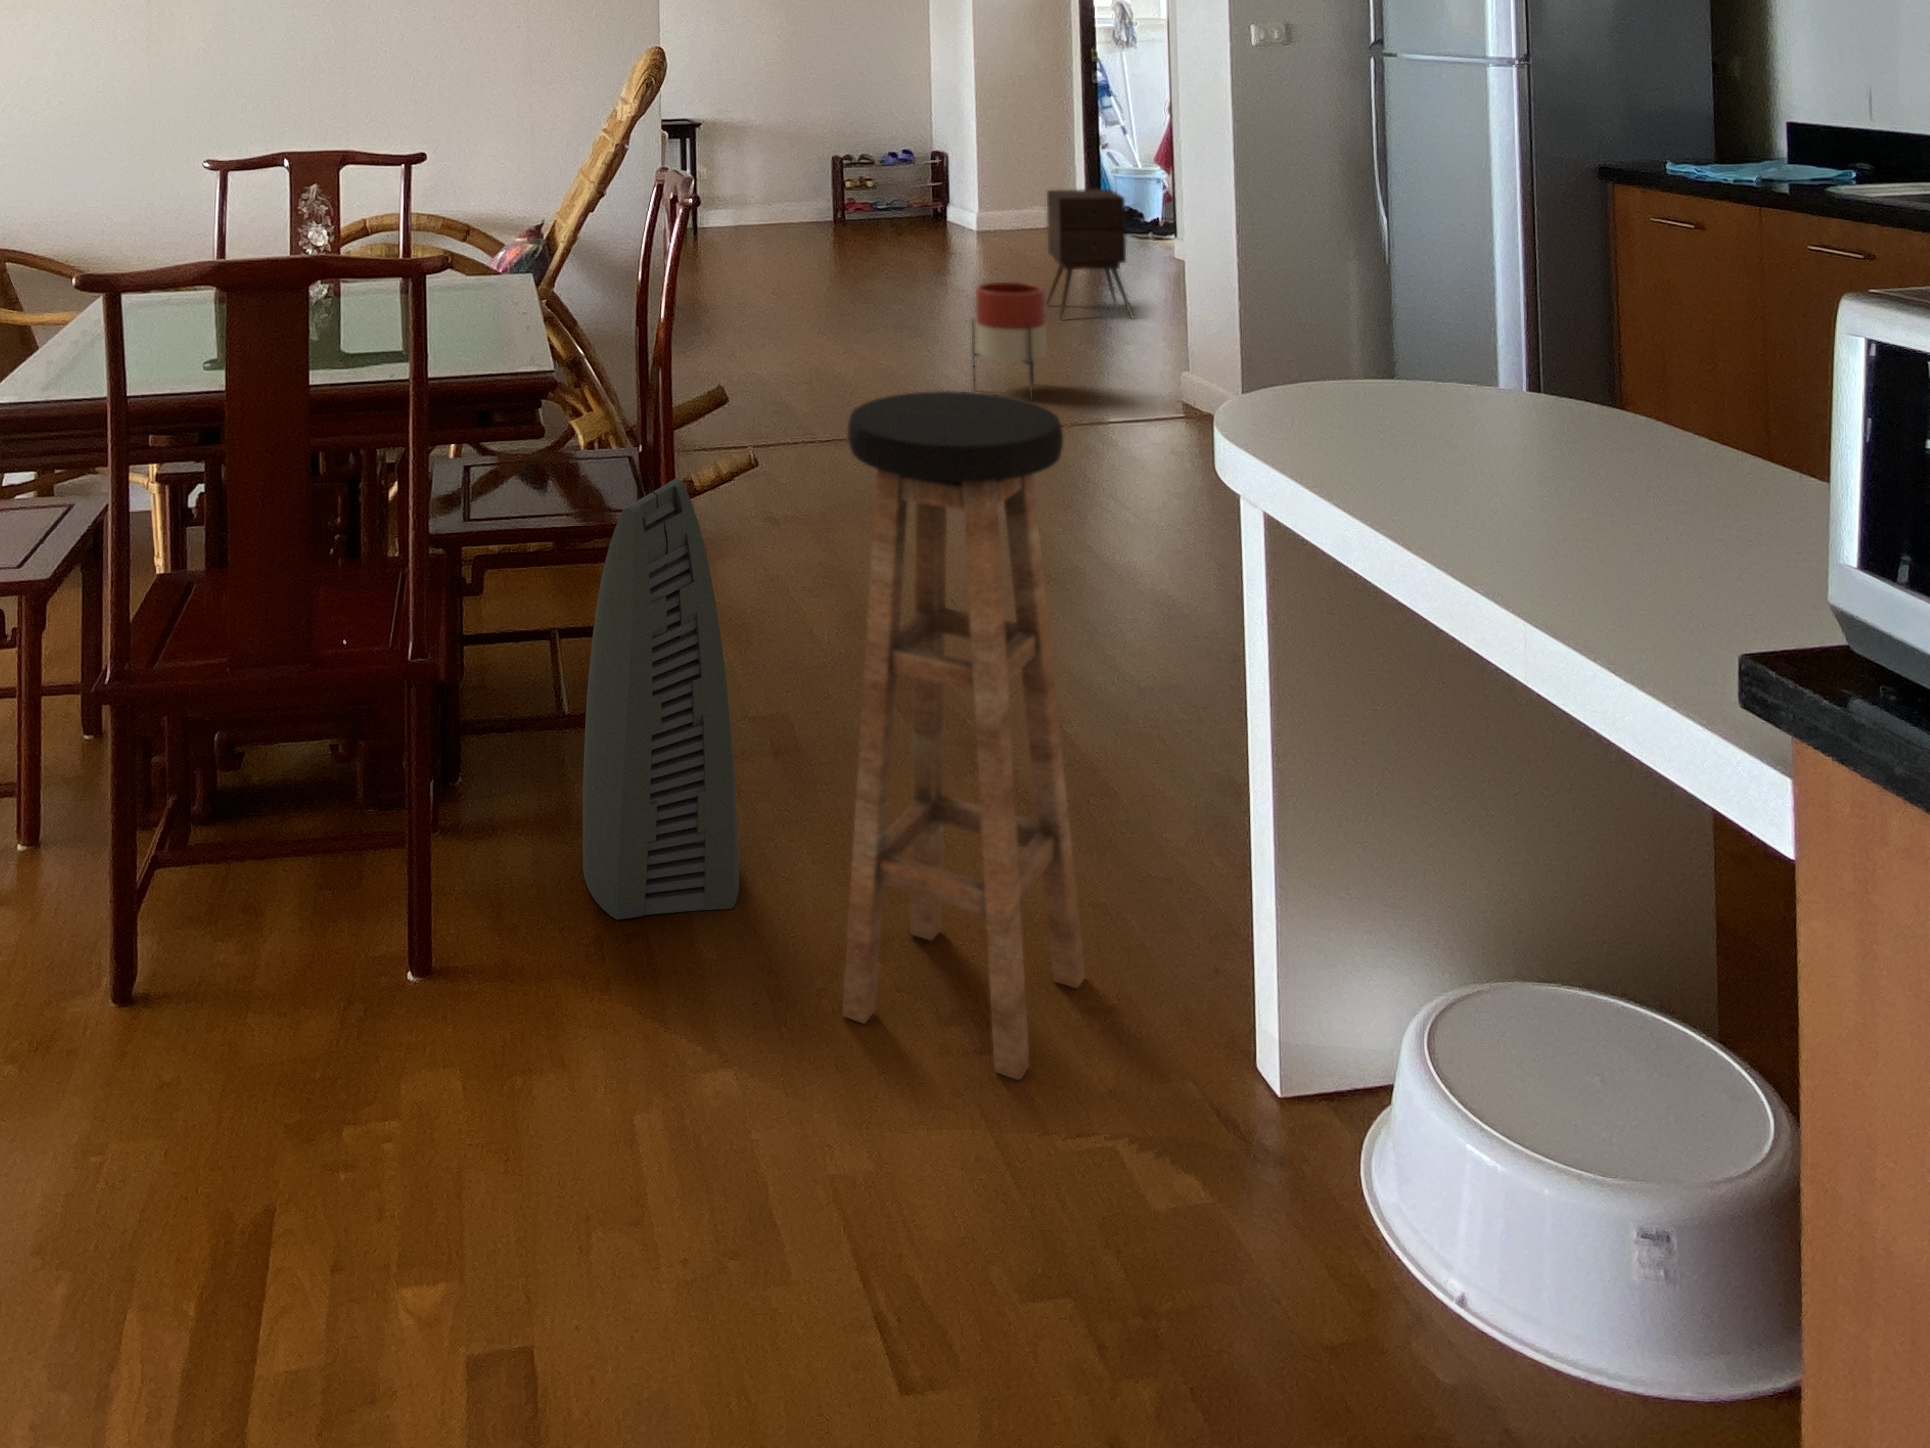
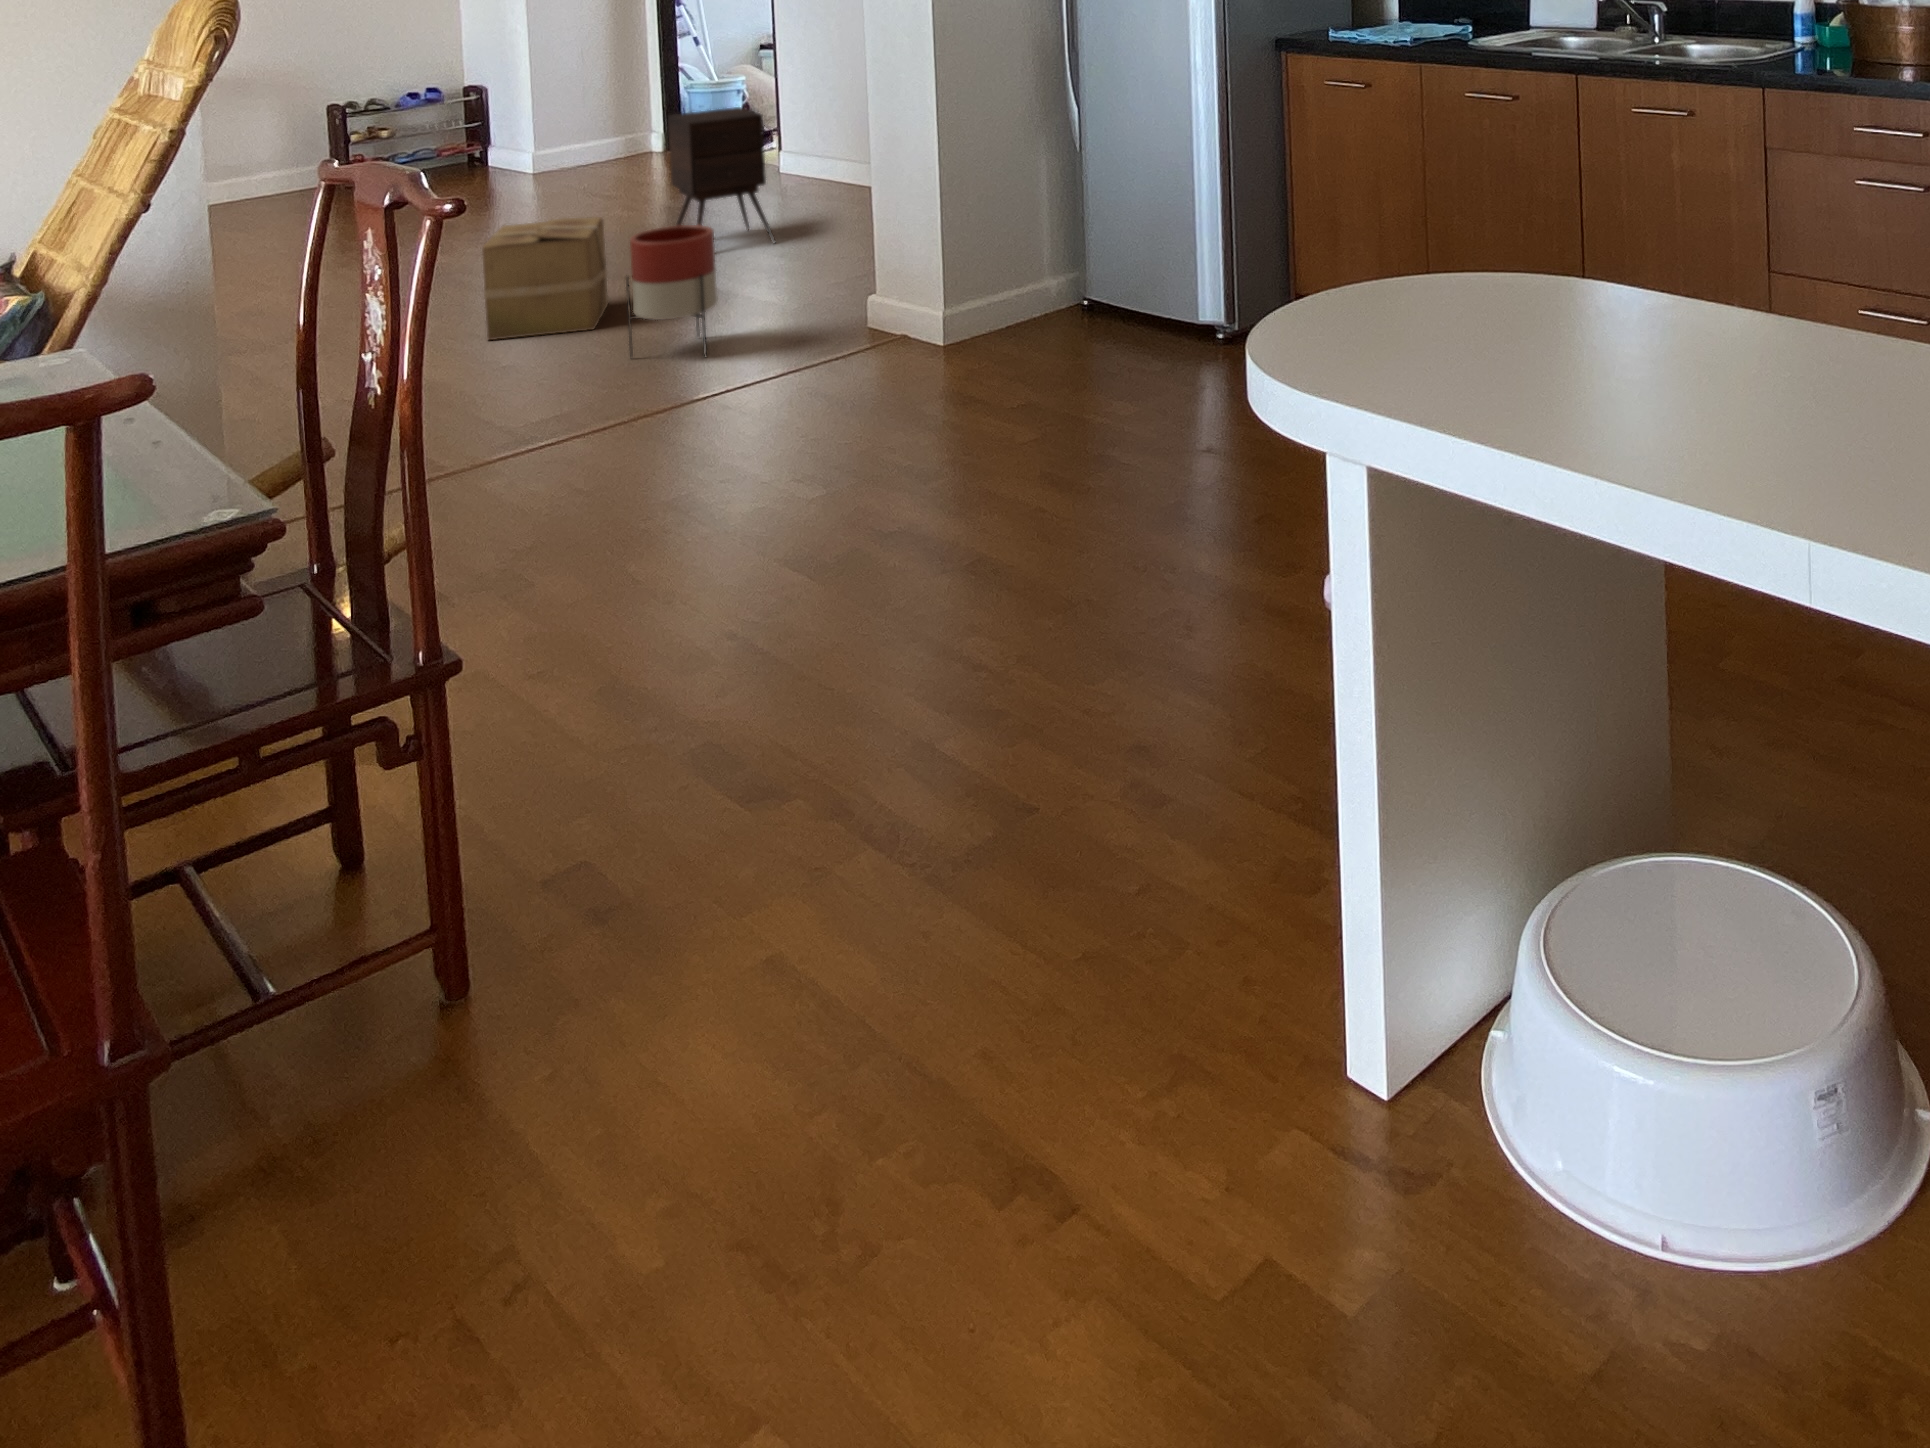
cardboard box: none [876,265,976,362] -> present [482,217,608,340]
bar stool: present [842,391,1085,1080] -> none [814,392,1105,1255]
air purifier: present [583,479,739,920] -> none [350,606,627,1282]

